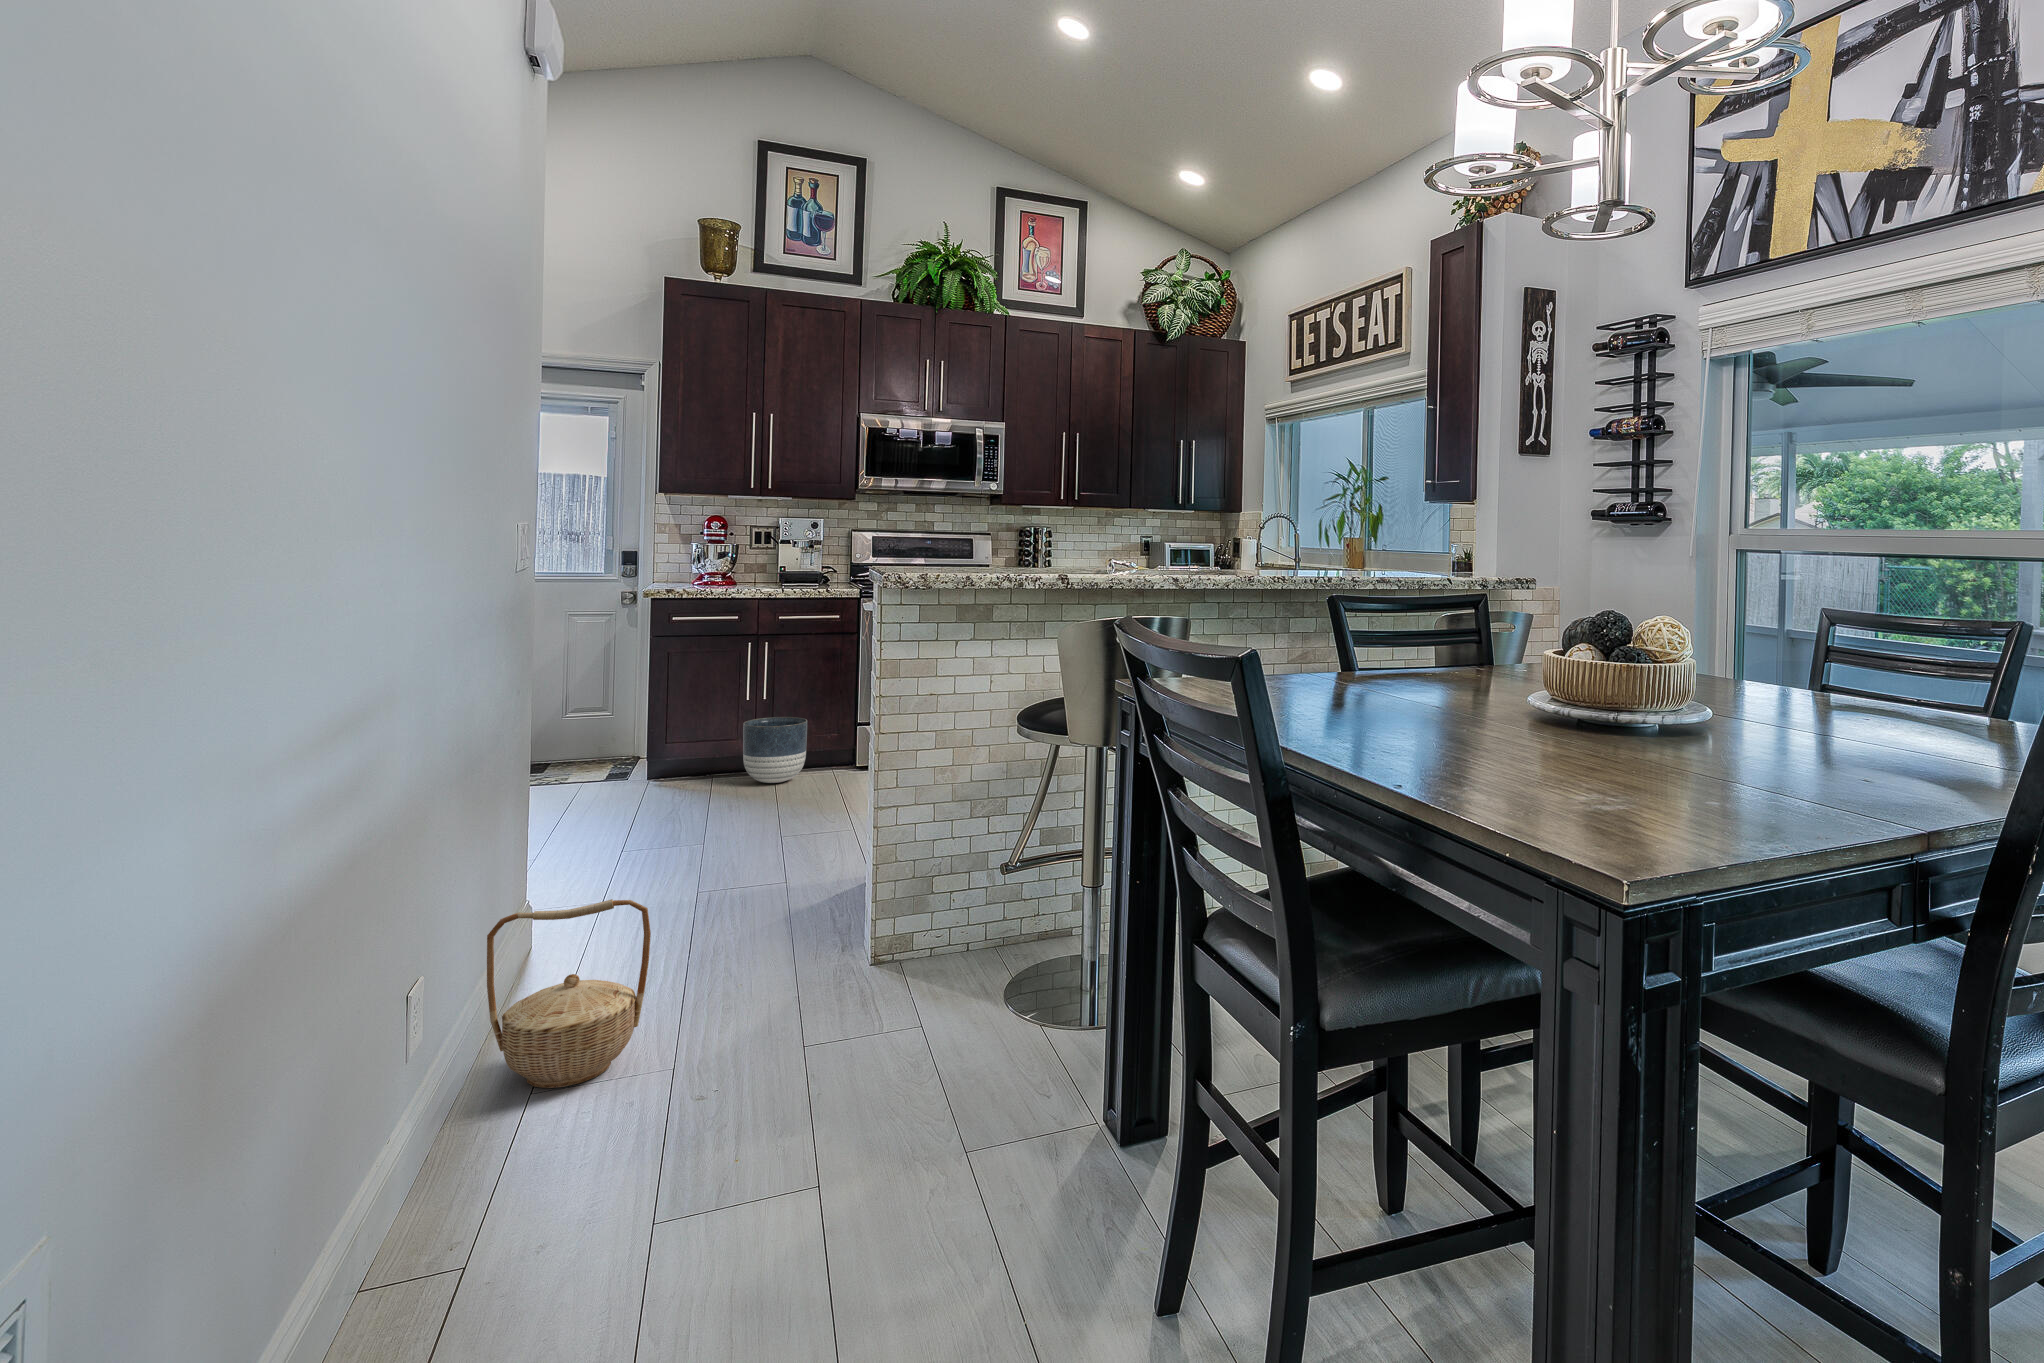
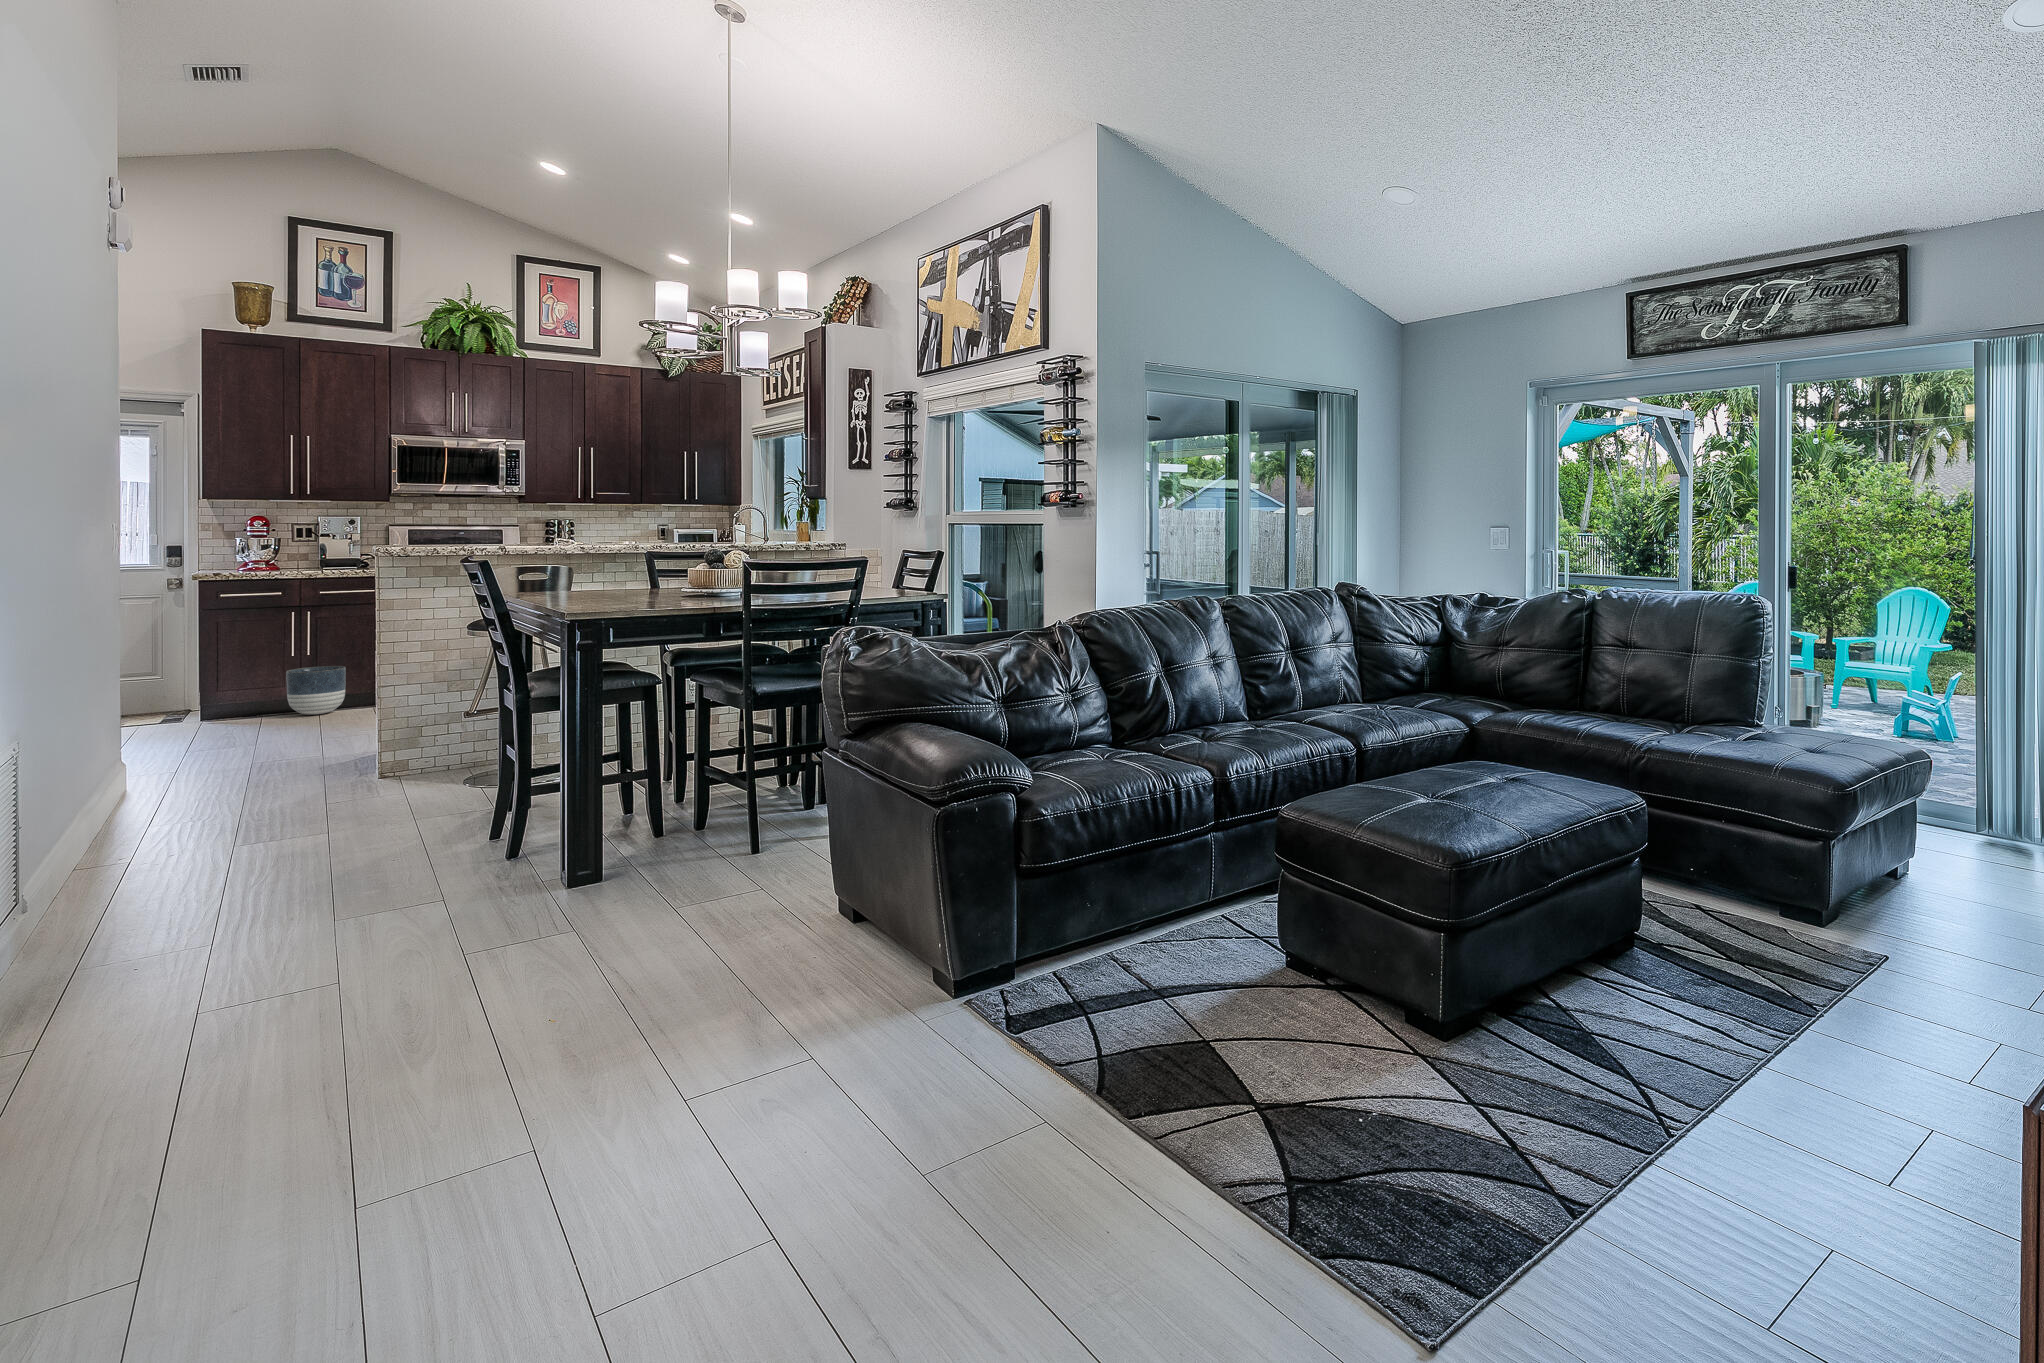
basket: present [487,899,651,1088] -> none [73,737,189,839]

